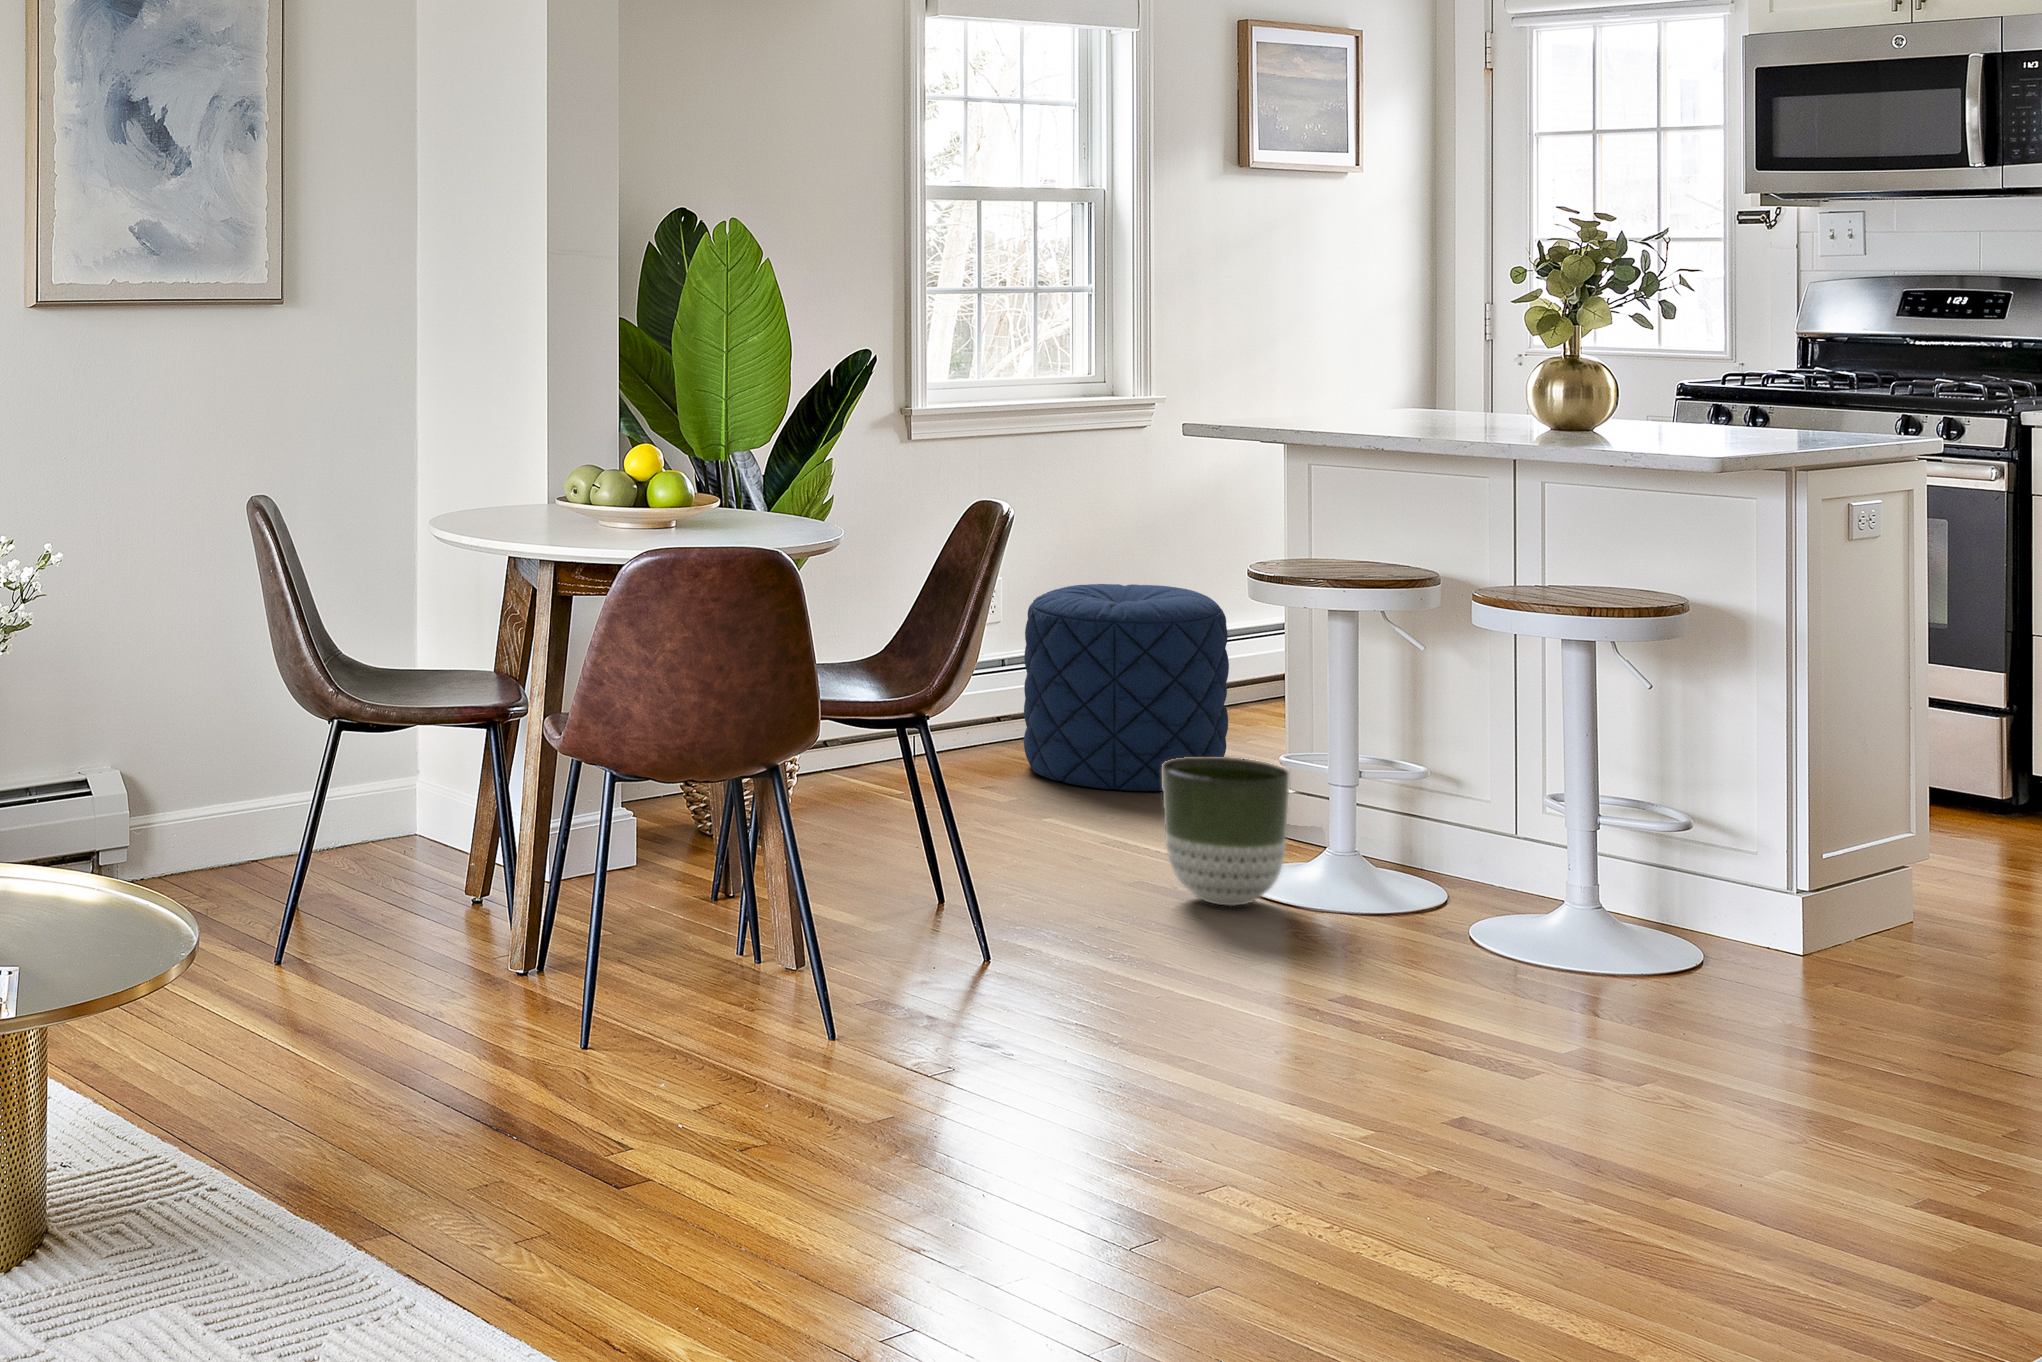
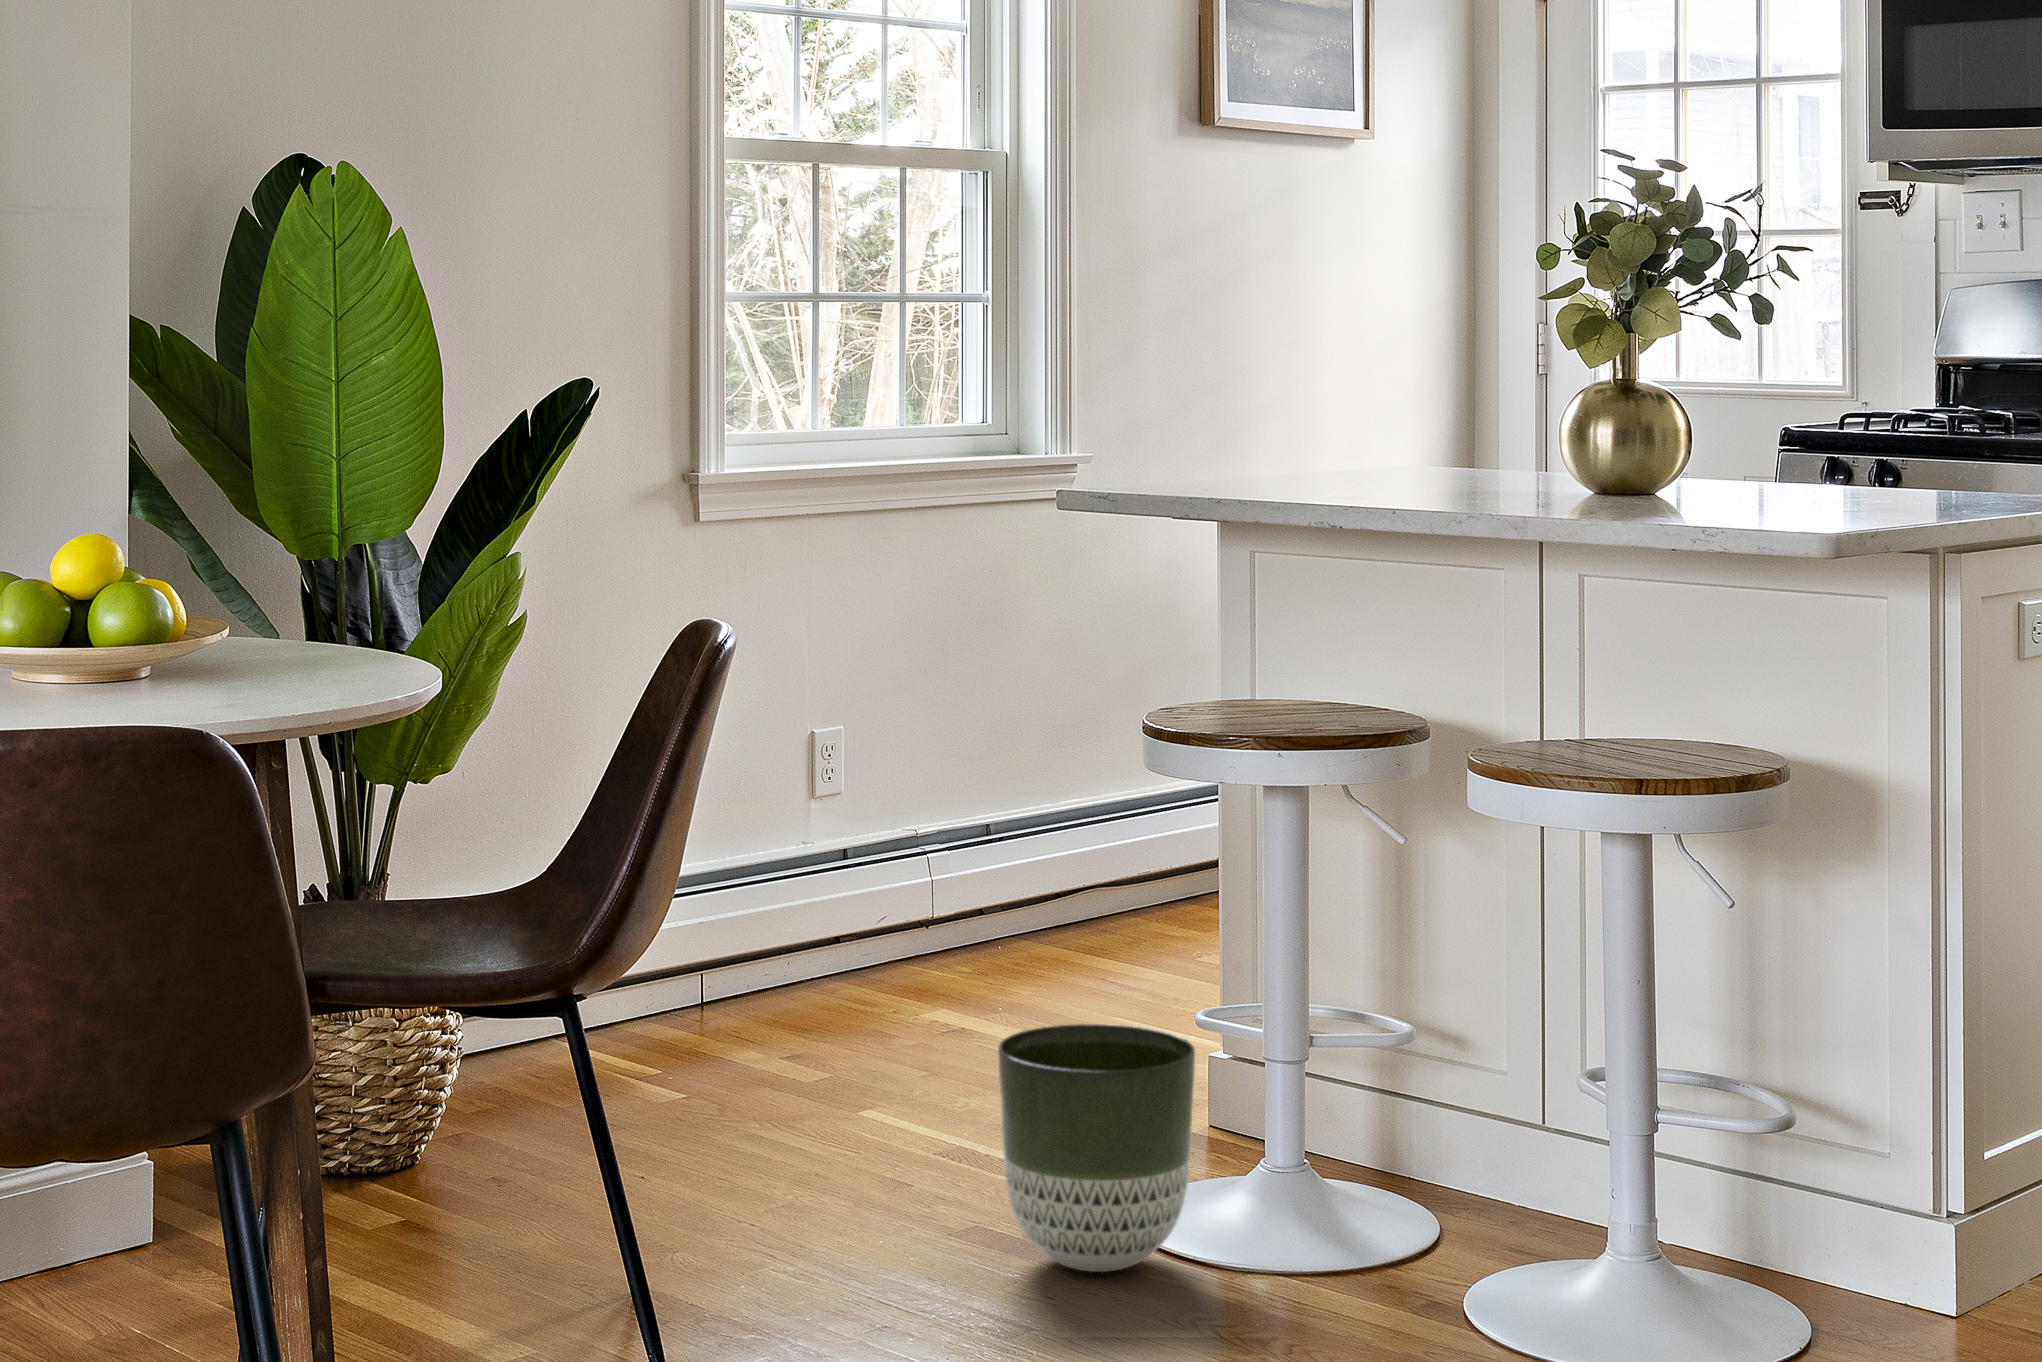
pouf: present [1024,584,1229,791] -> none [858,737,1154,1056]

